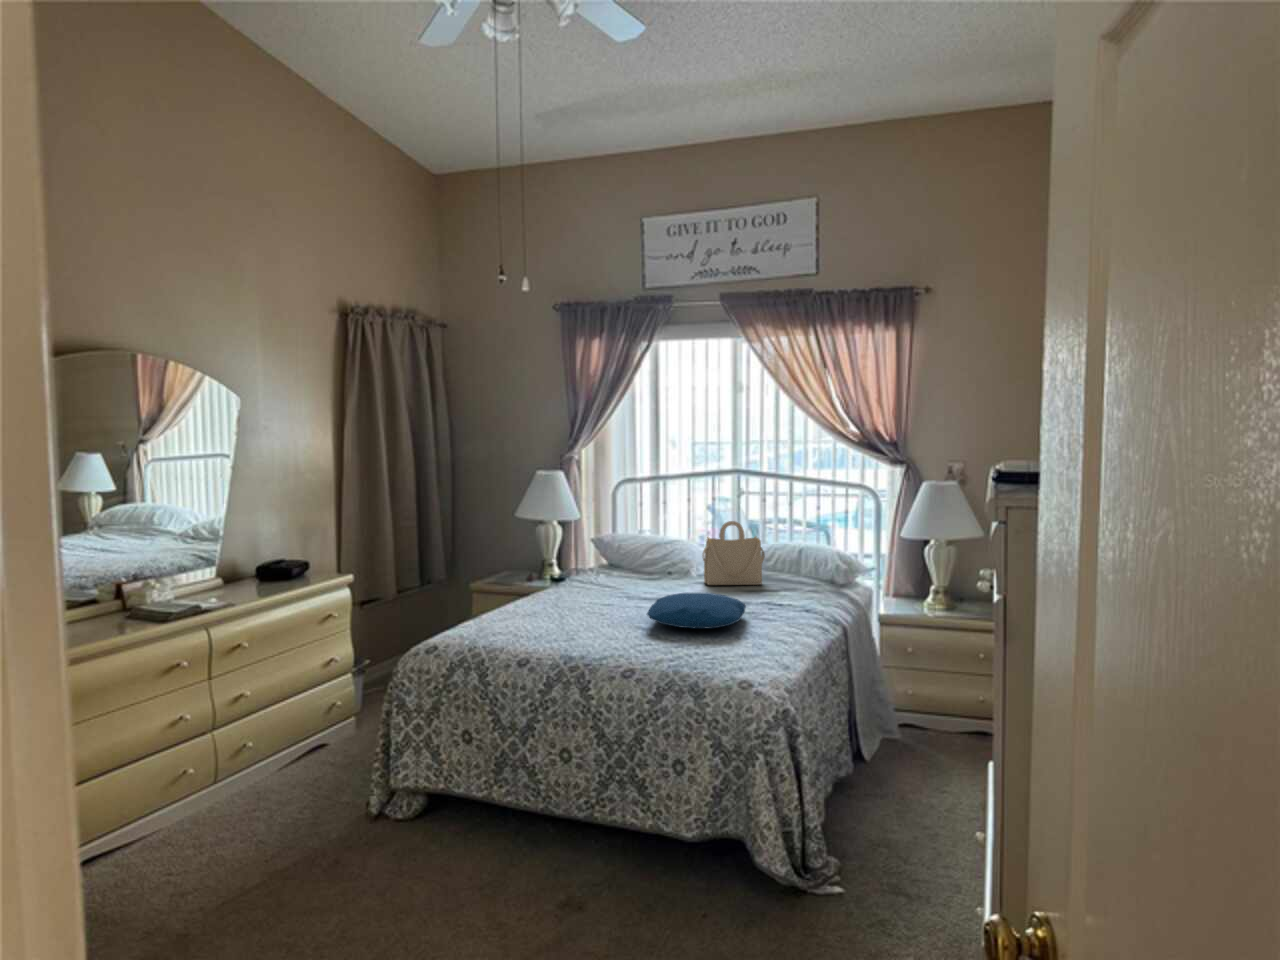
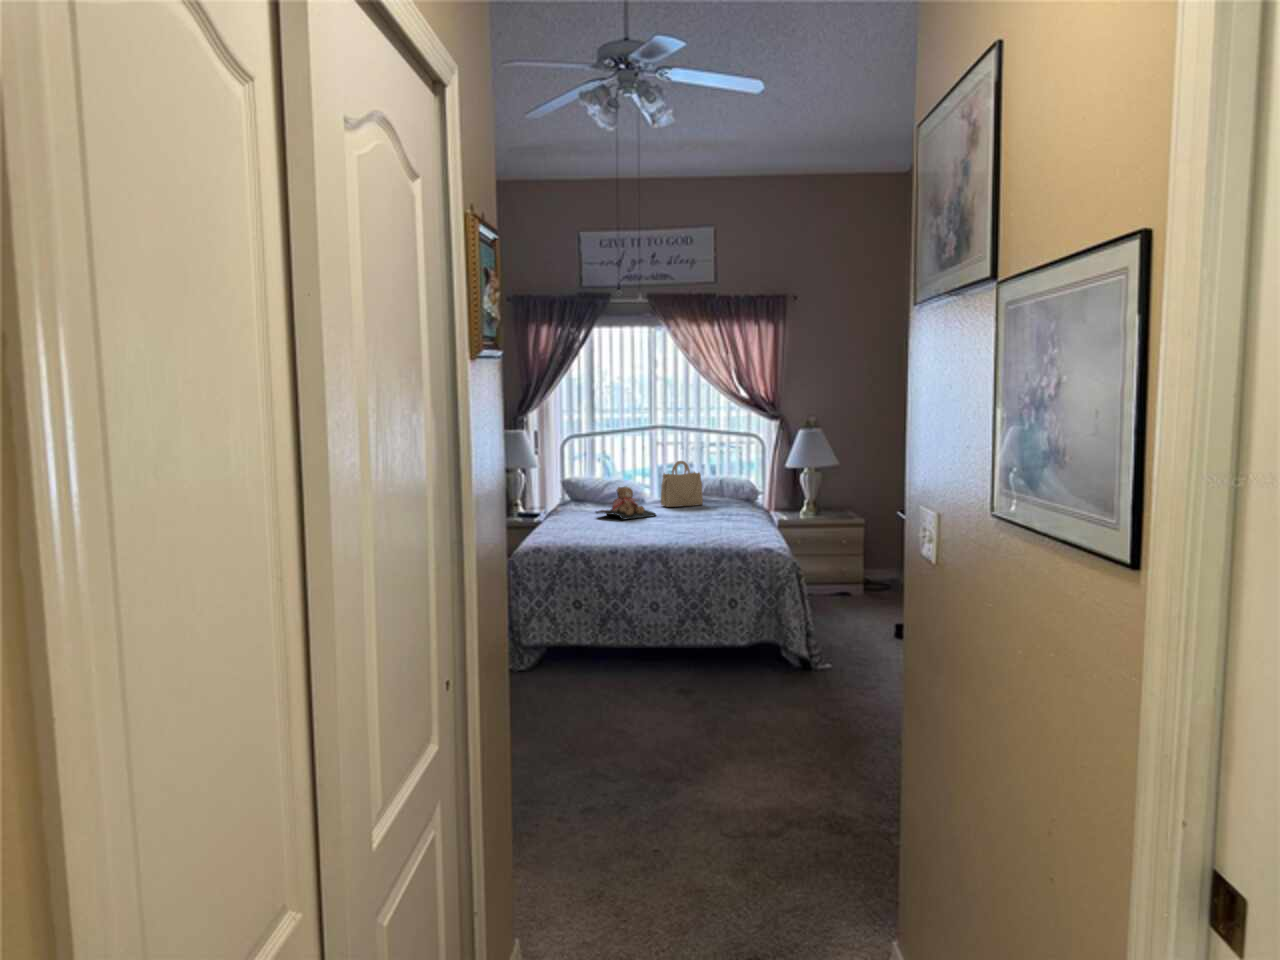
teddy bear: none [586,555,670,604] -> present [596,487,656,520]
pillow: present [647,593,746,629] -> none [664,505,732,526]

